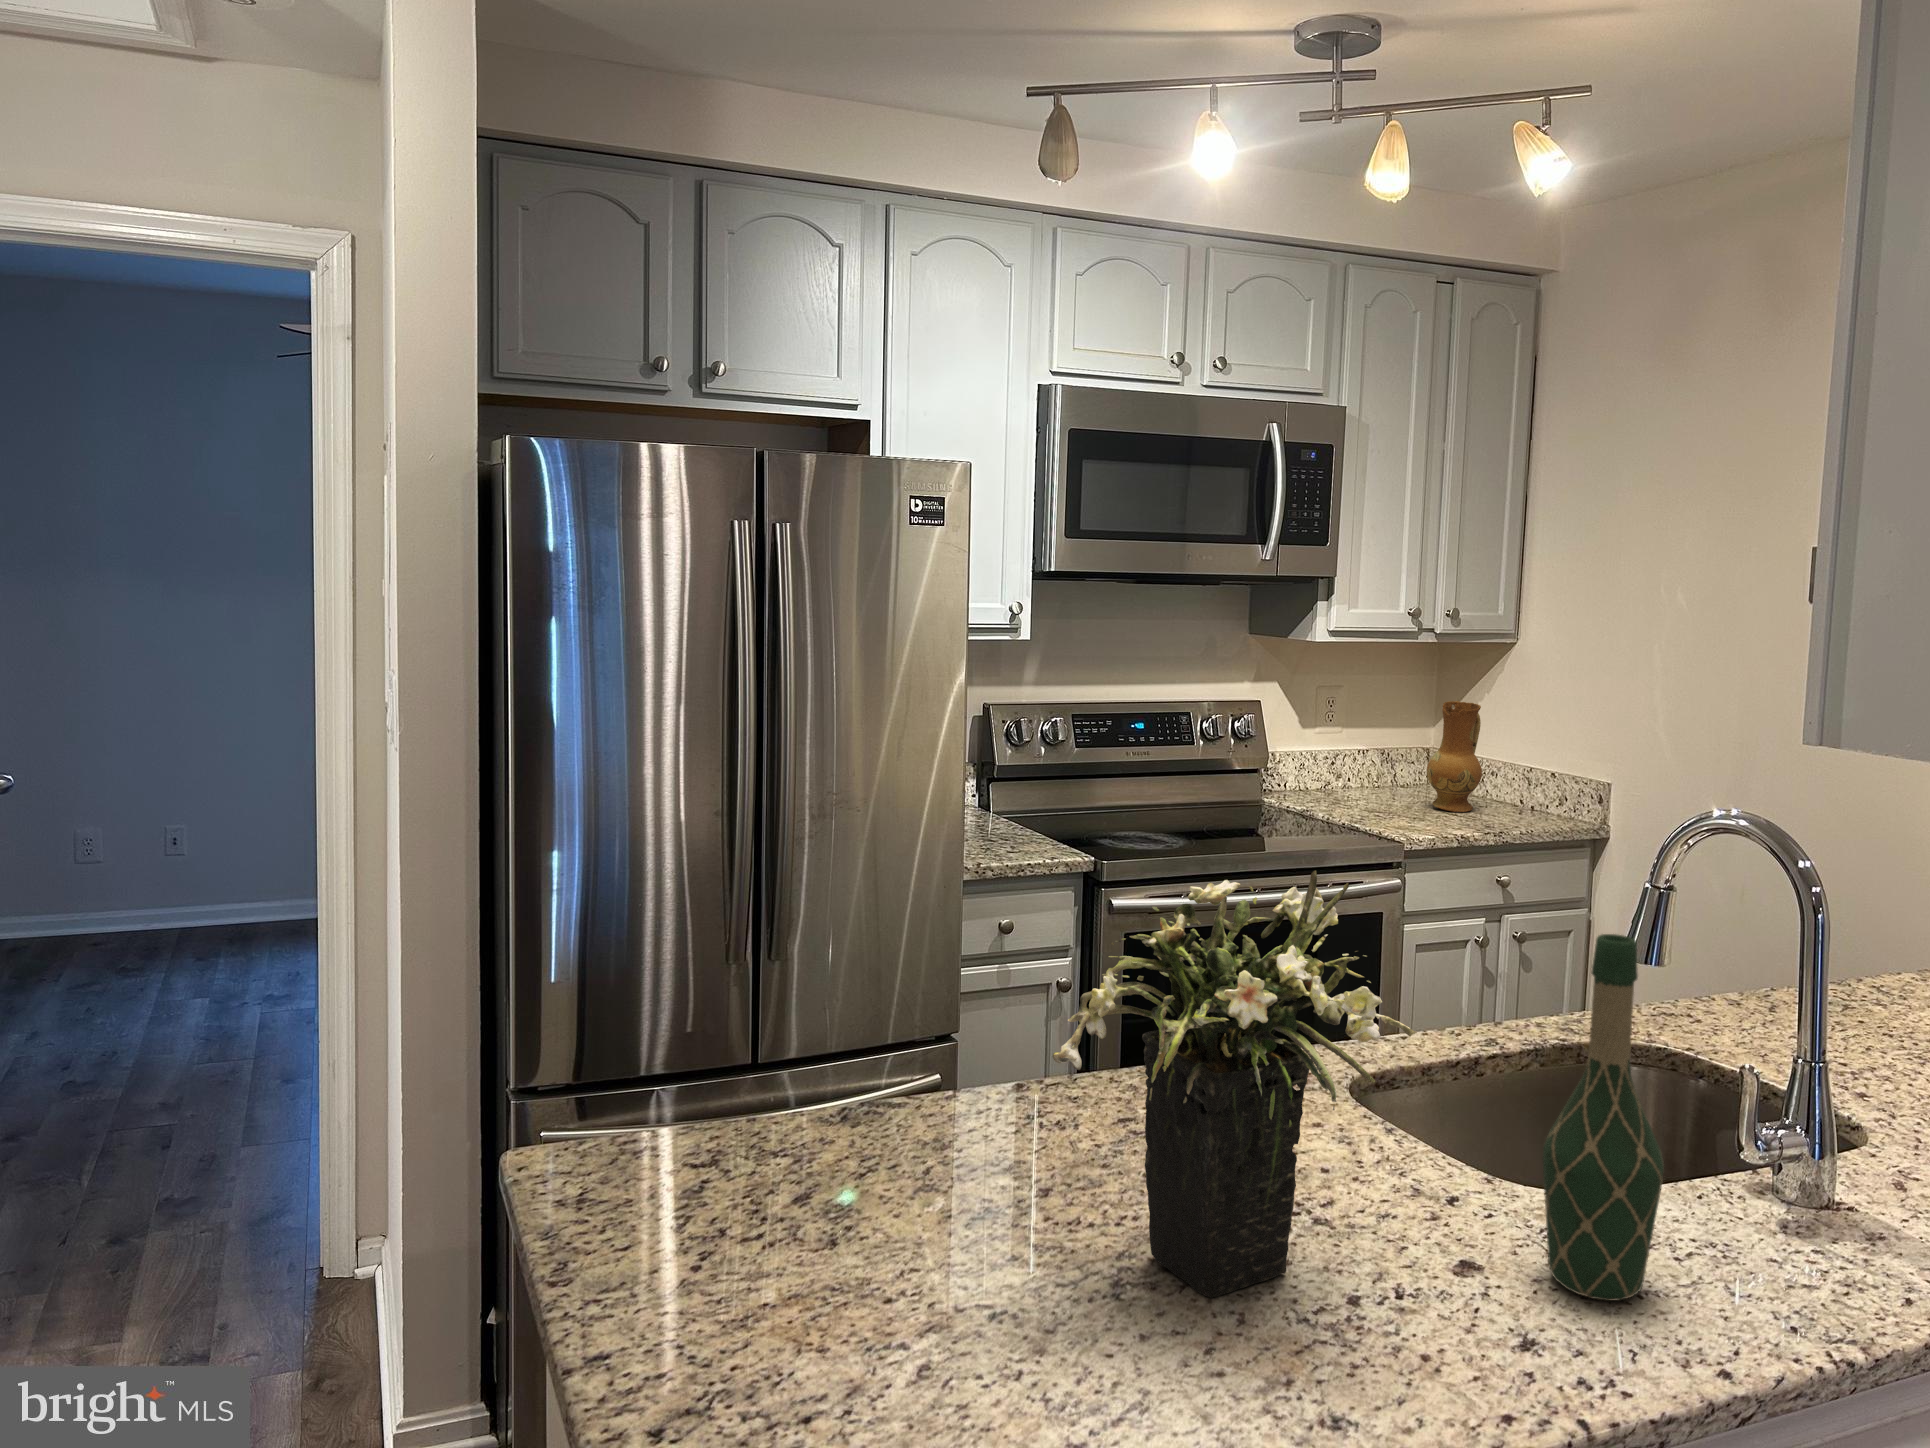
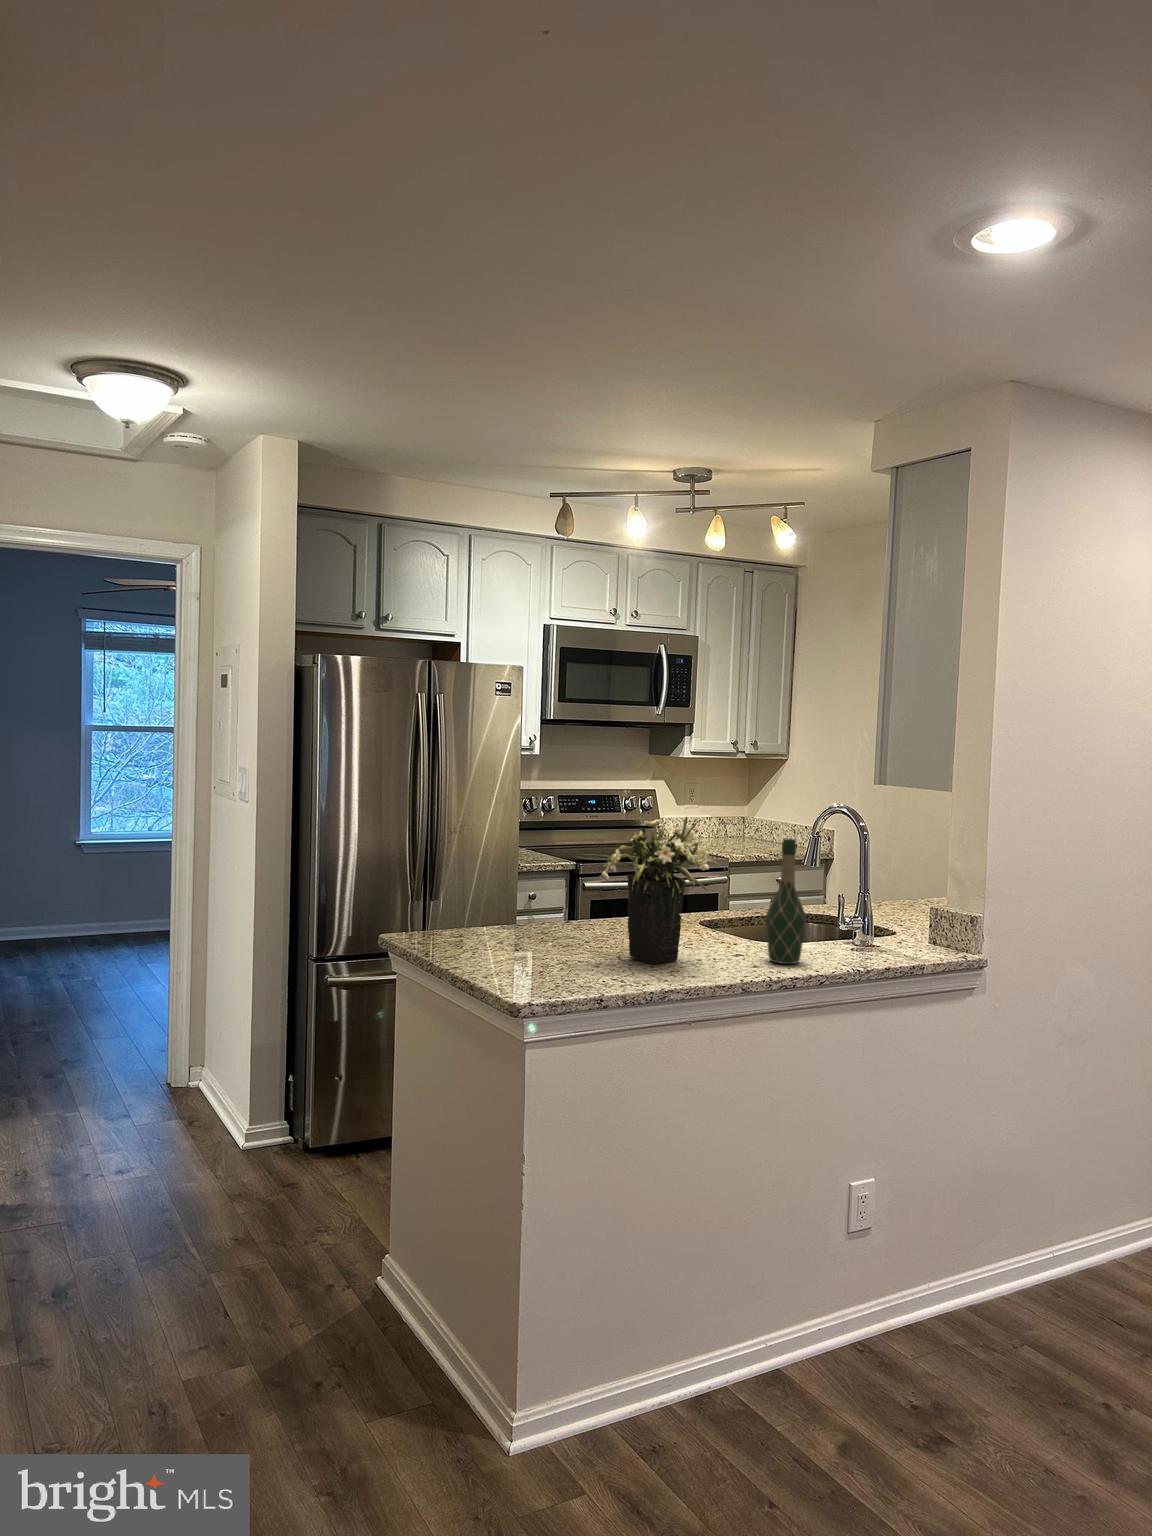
ceramic jug: present [1427,701,1482,812] -> none [742,789,770,847]

